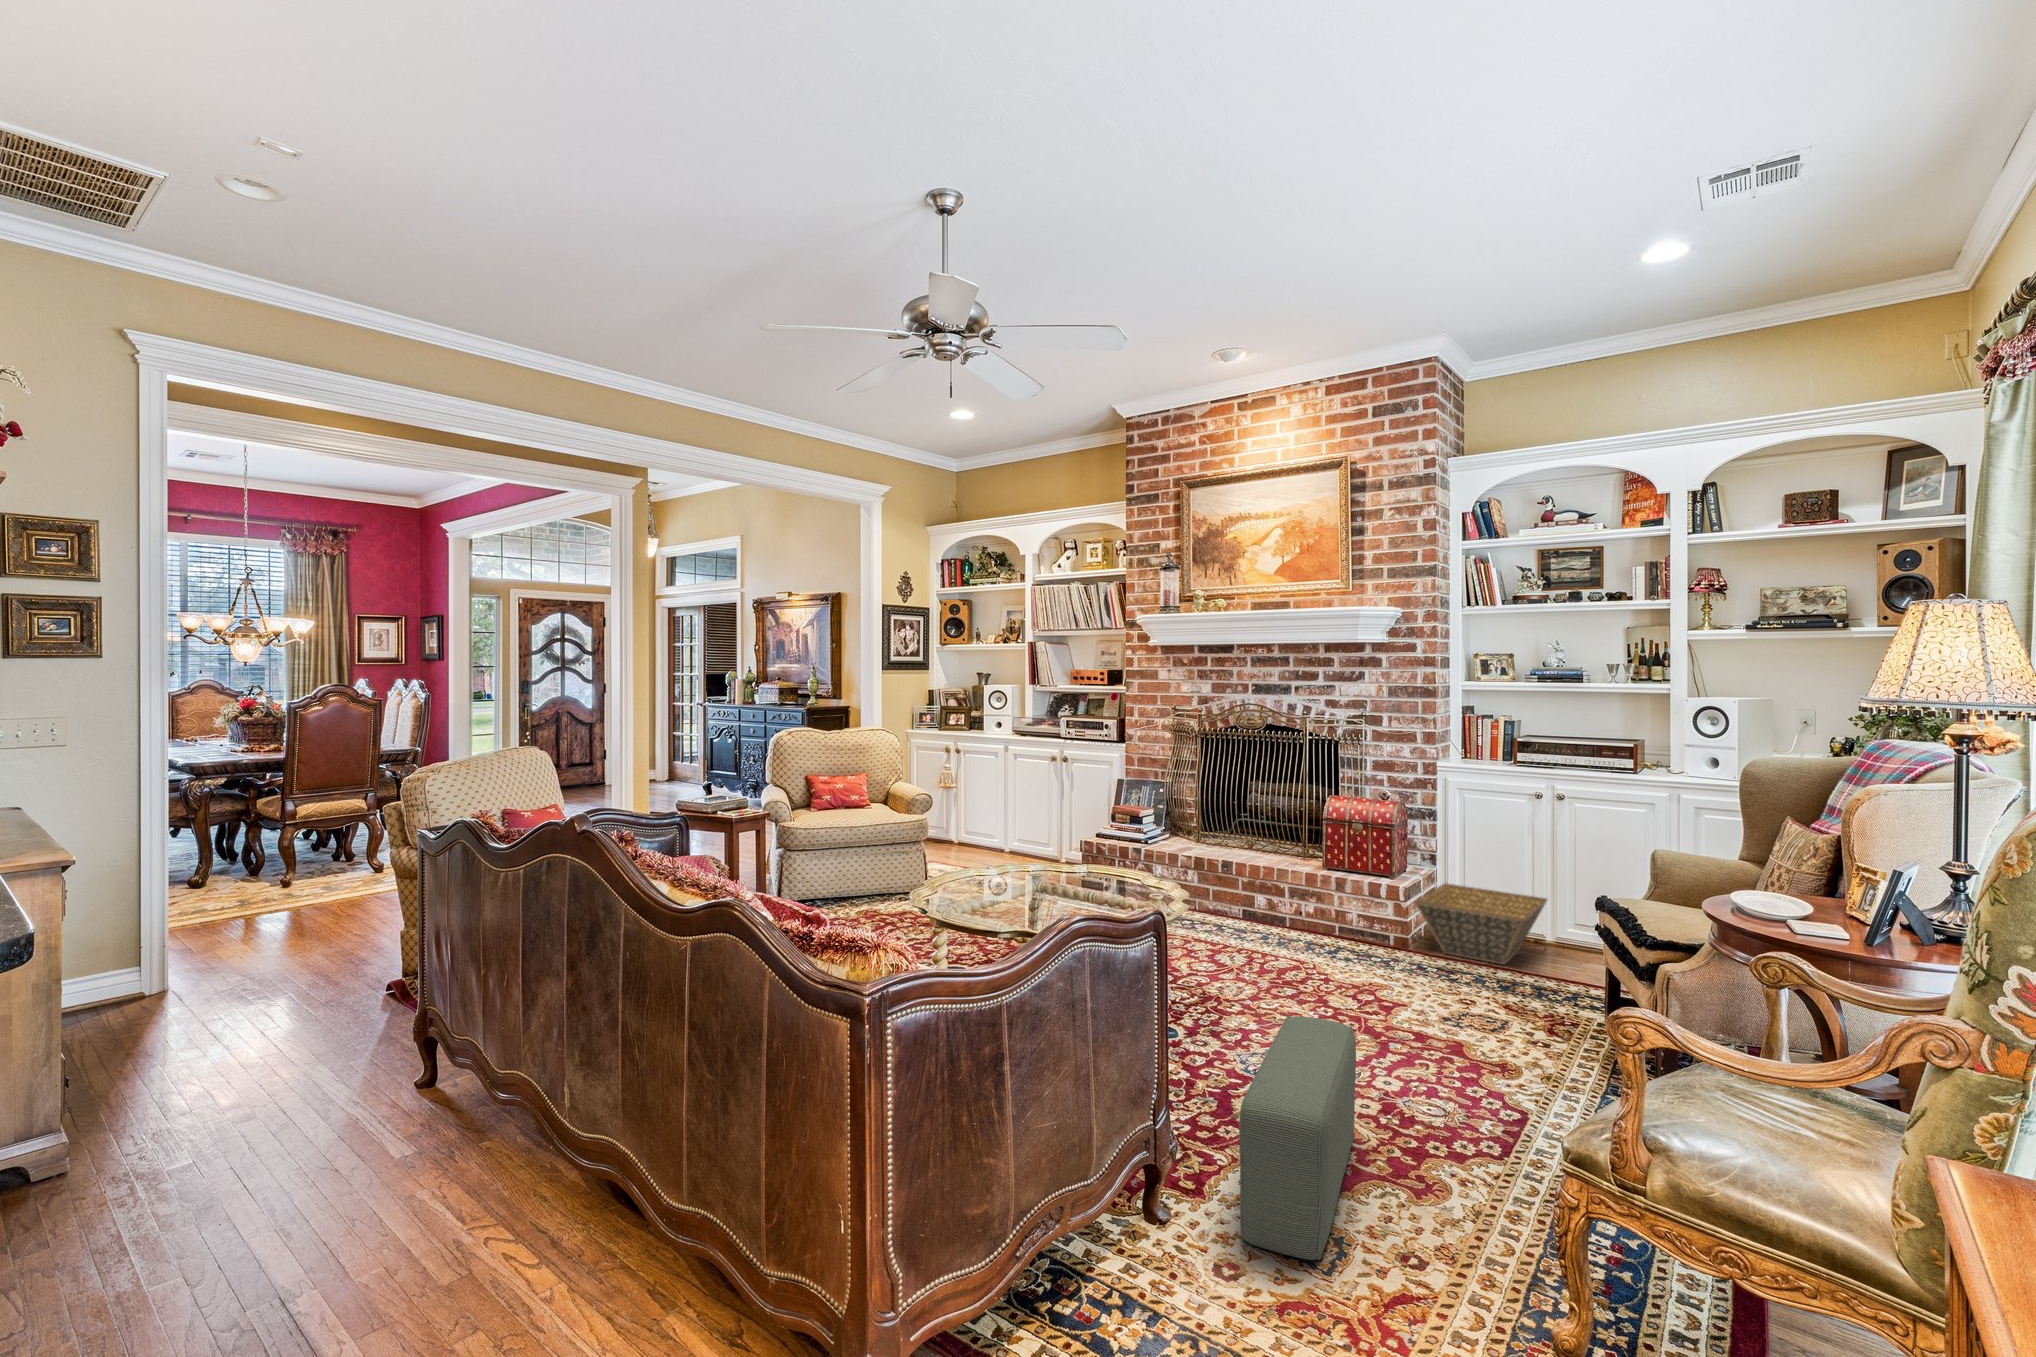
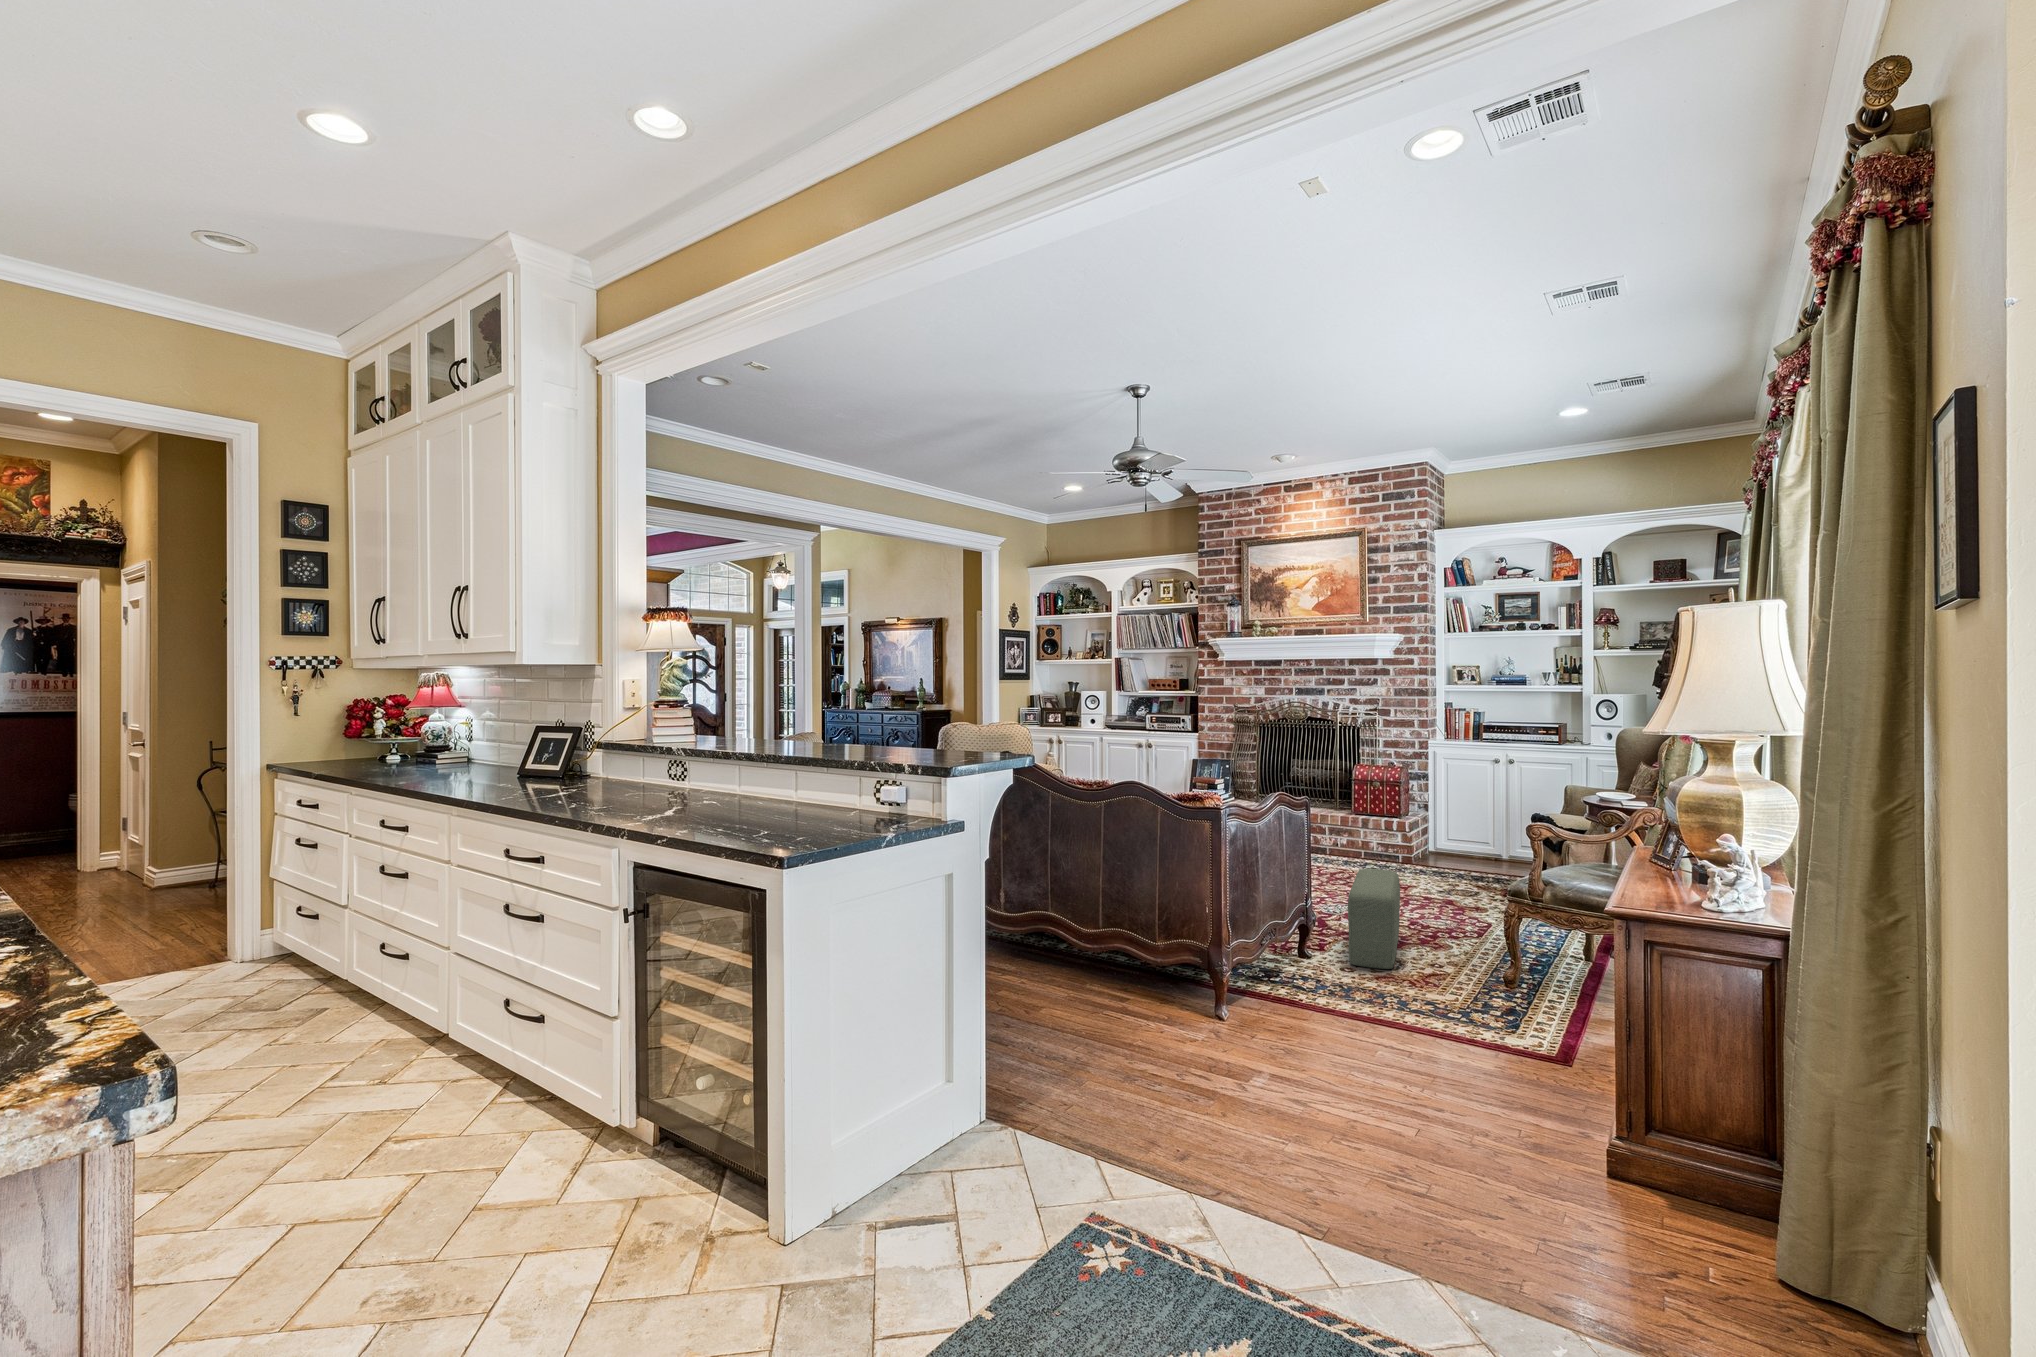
basket: present [1415,884,1547,965] -> none [1417,823,1505,872]

